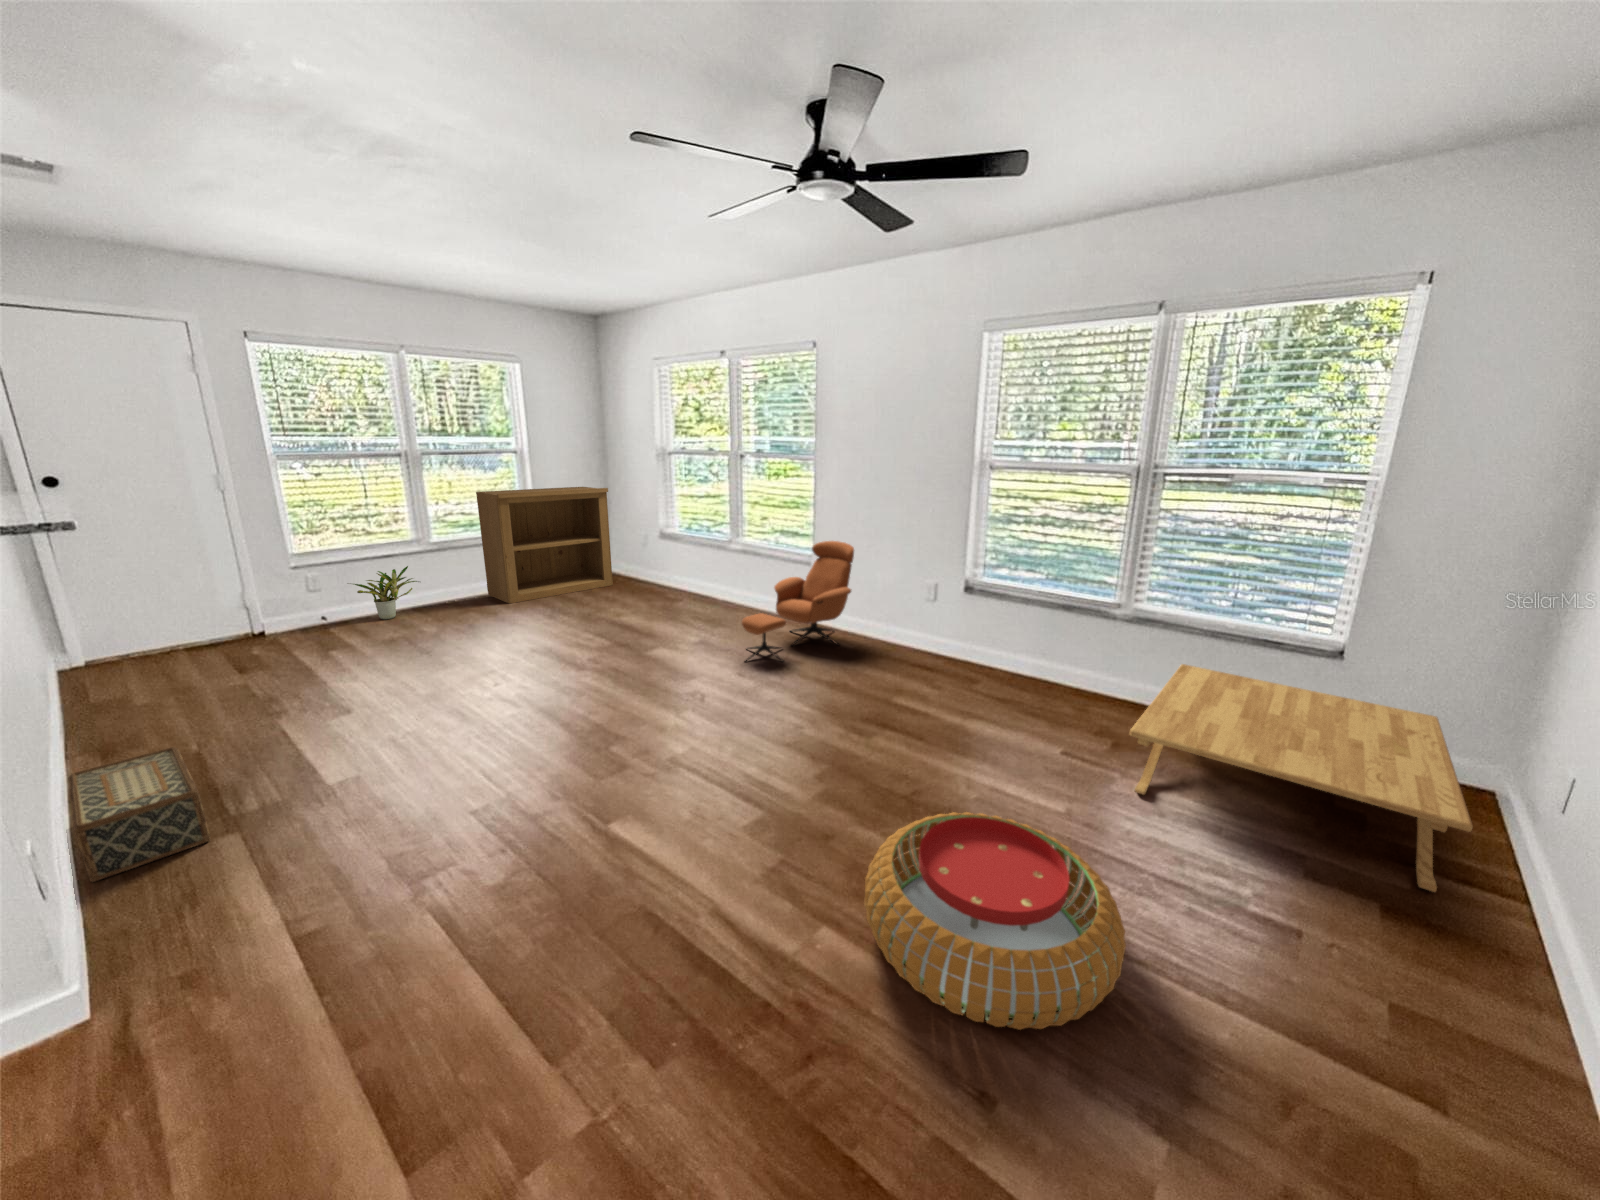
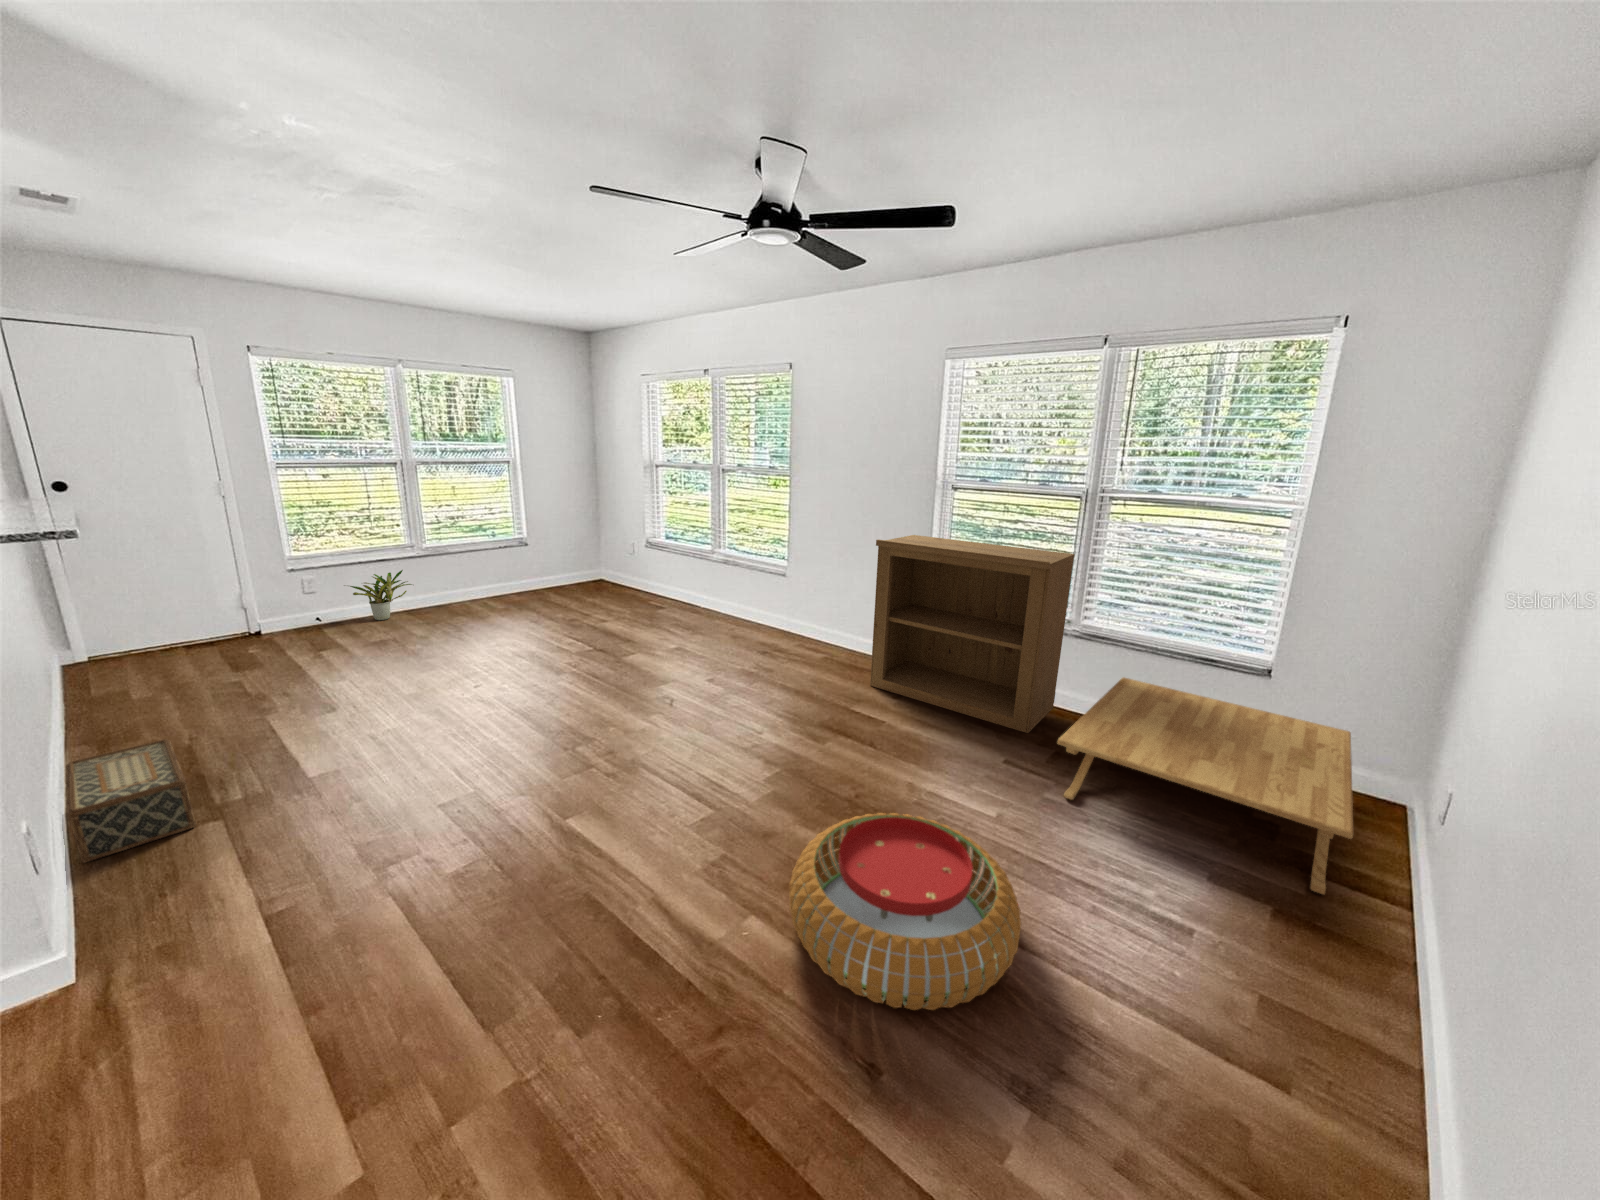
bookshelf: present [476,487,613,603] -> present [870,535,1074,733]
lounge chair: present [742,541,854,660] -> none [715,553,826,668]

